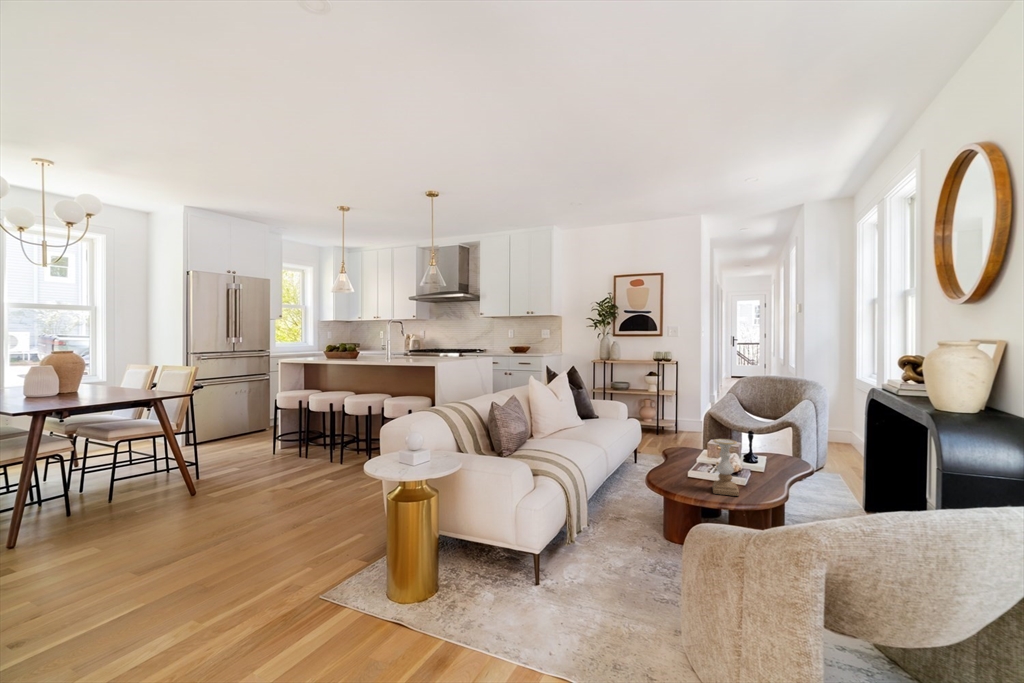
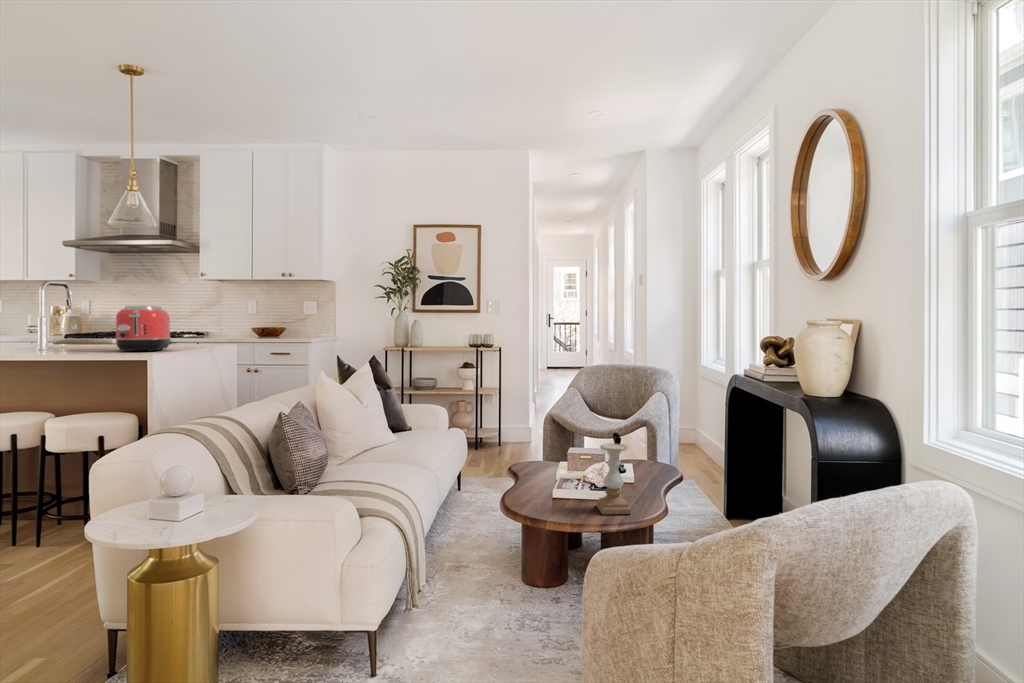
toaster: none [420,335,450,362] -> present [116,306,170,352]

